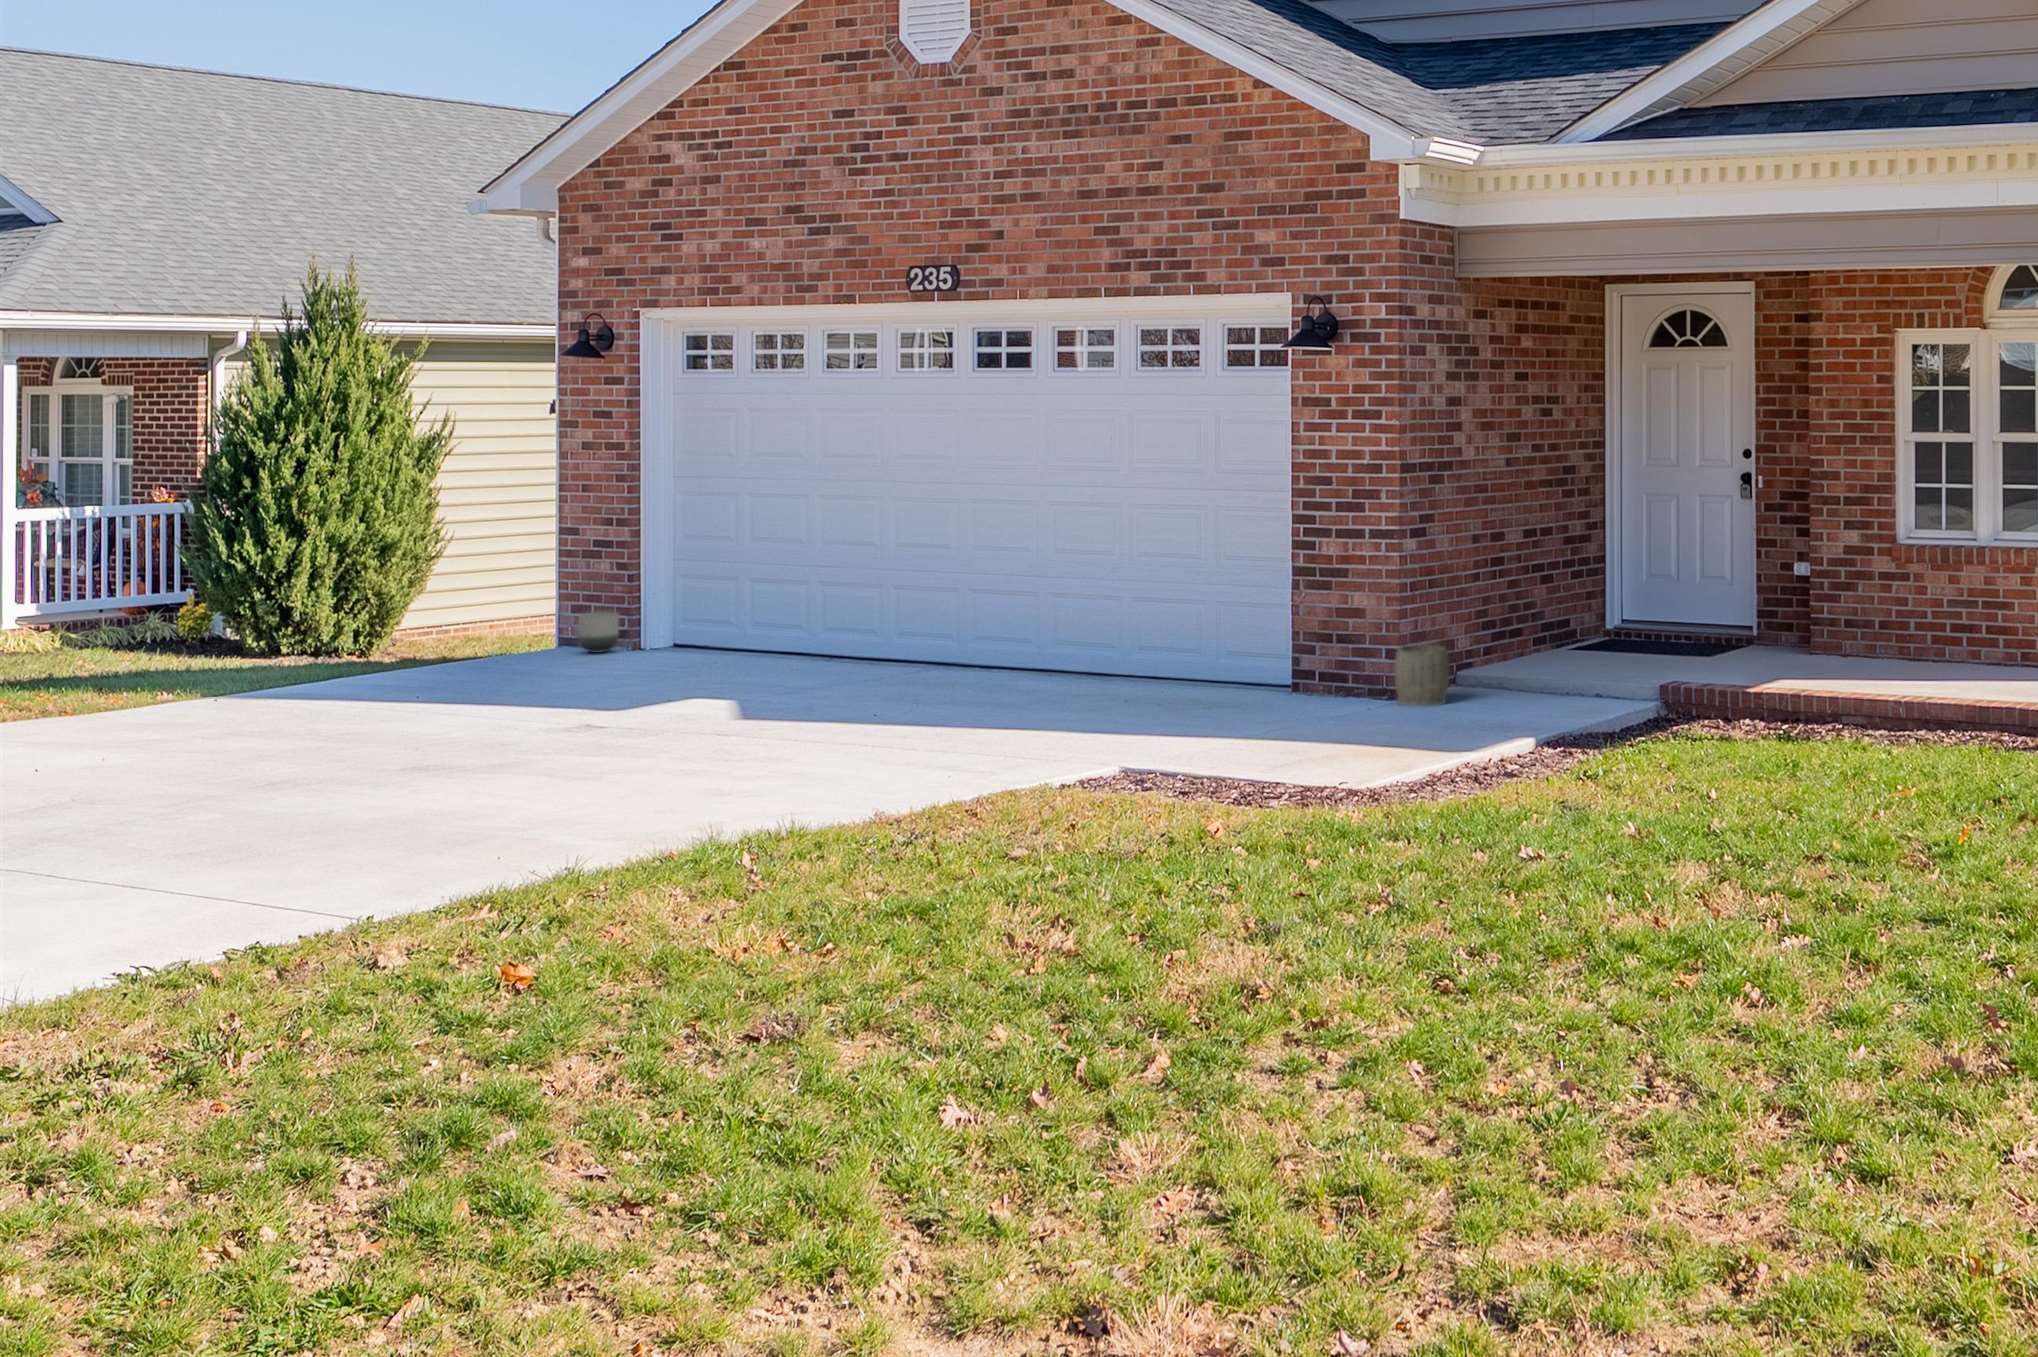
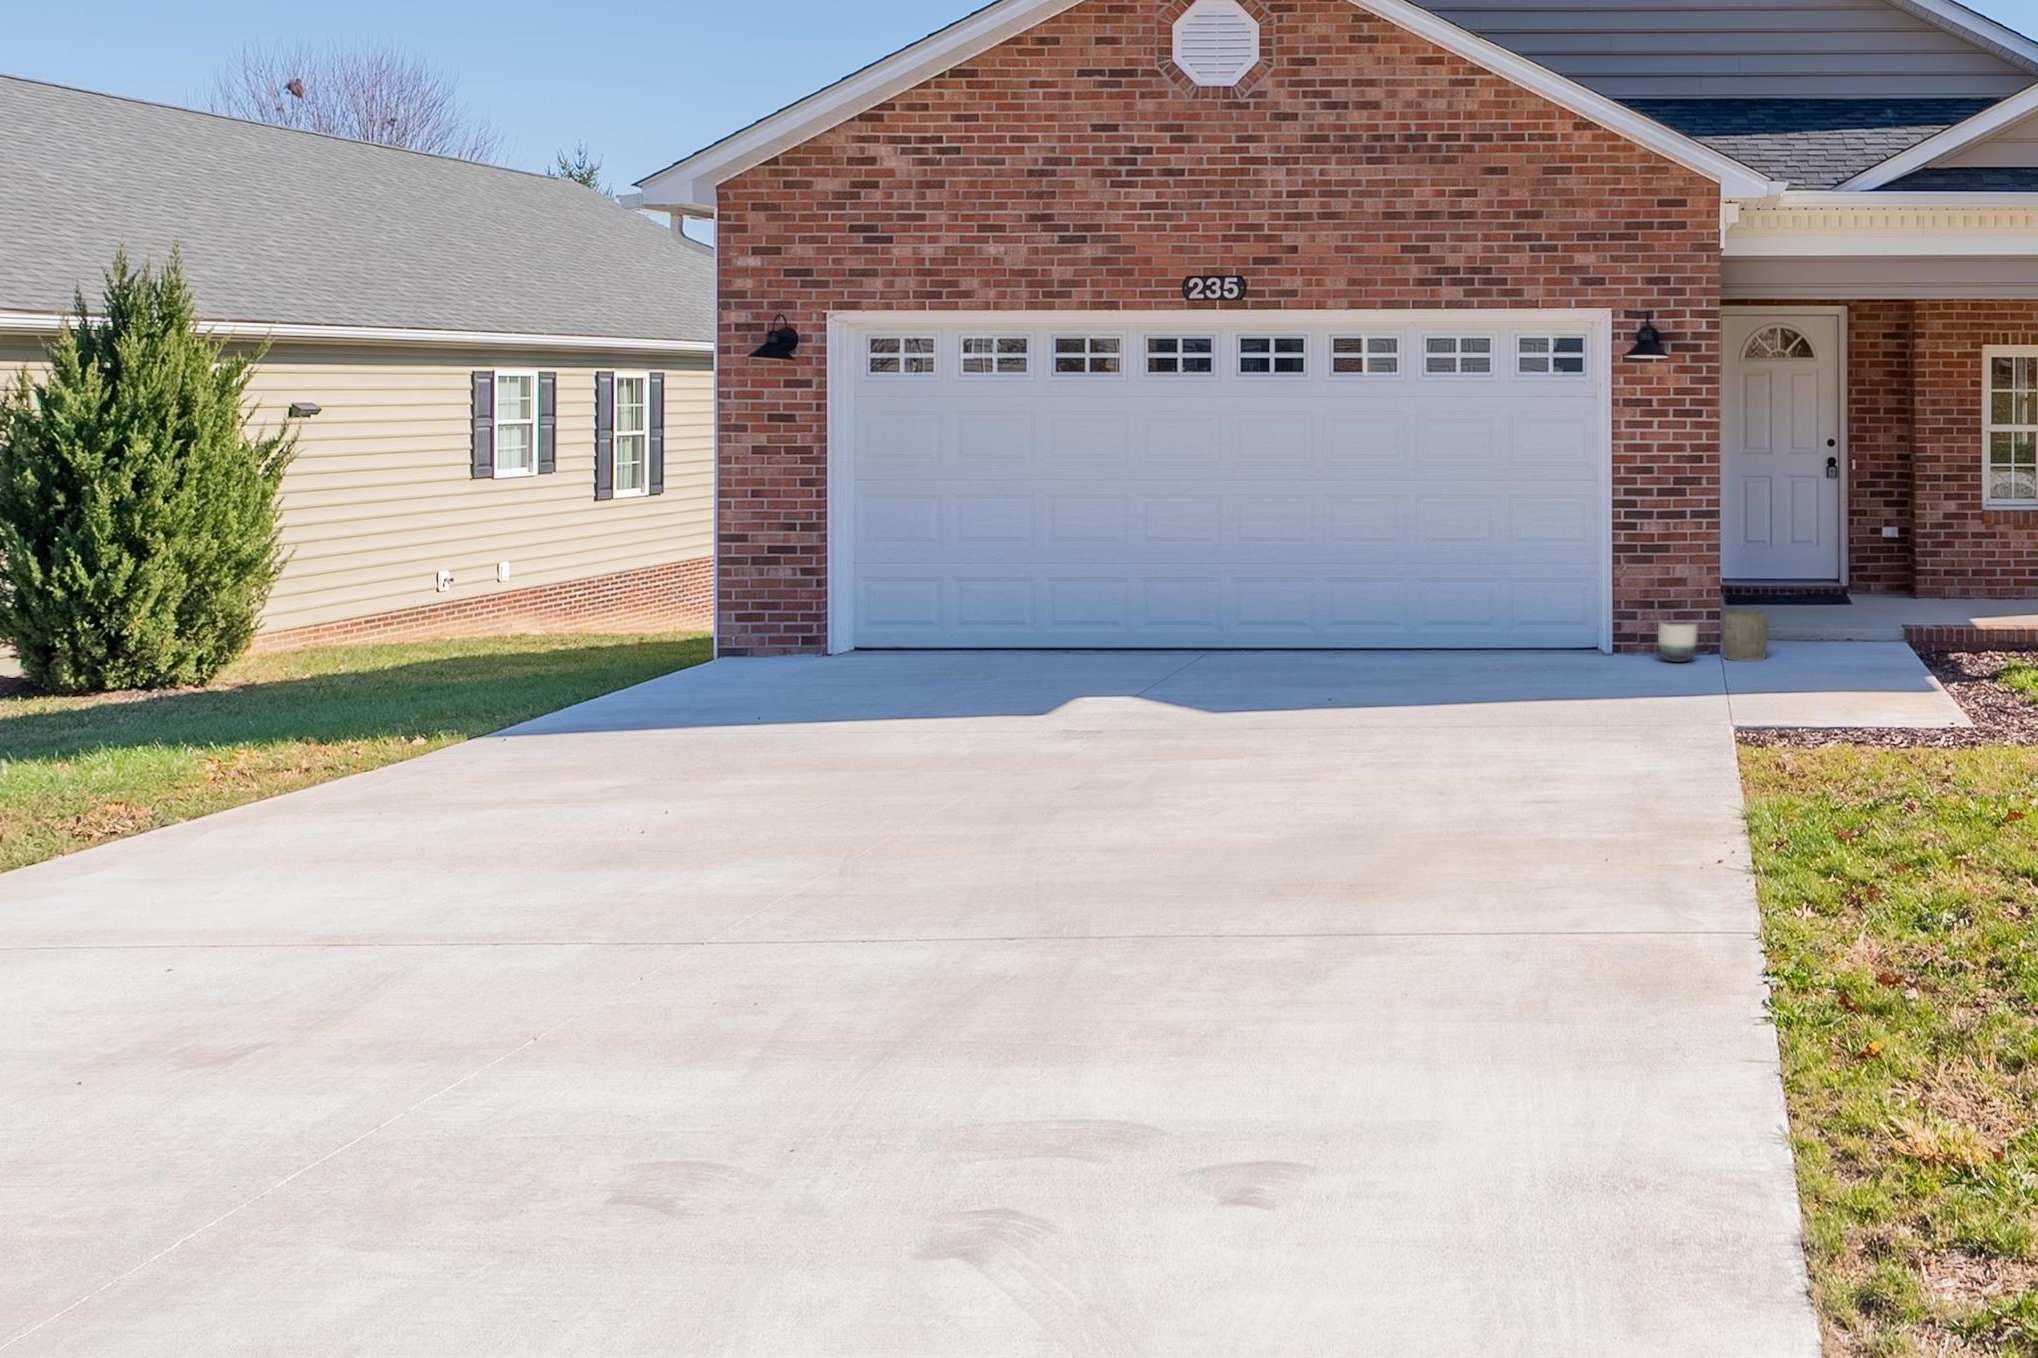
planter: present [578,611,619,653] -> present [1658,623,1698,662]

